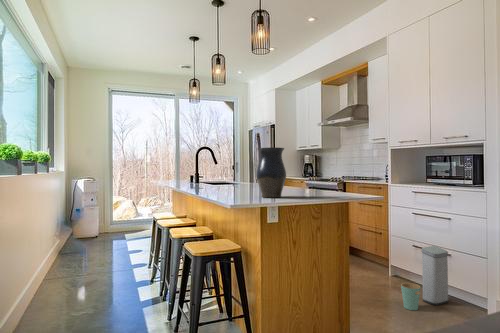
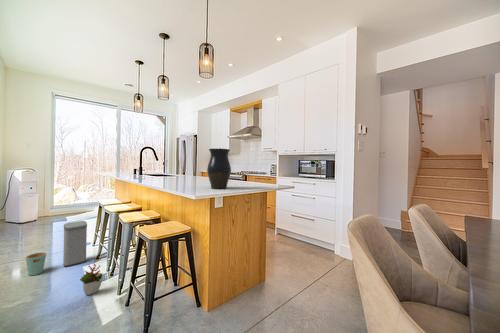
trash can: present [401,246,448,310] -> present [26,221,87,275]
decorative plant: none [134,280,155,315] -> present [80,263,102,295]

